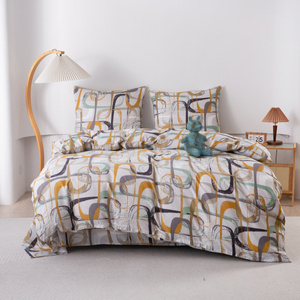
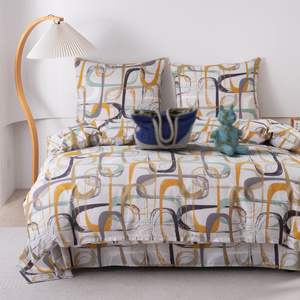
tote bag: none [115,118,171,153] -> present [130,107,198,149]

